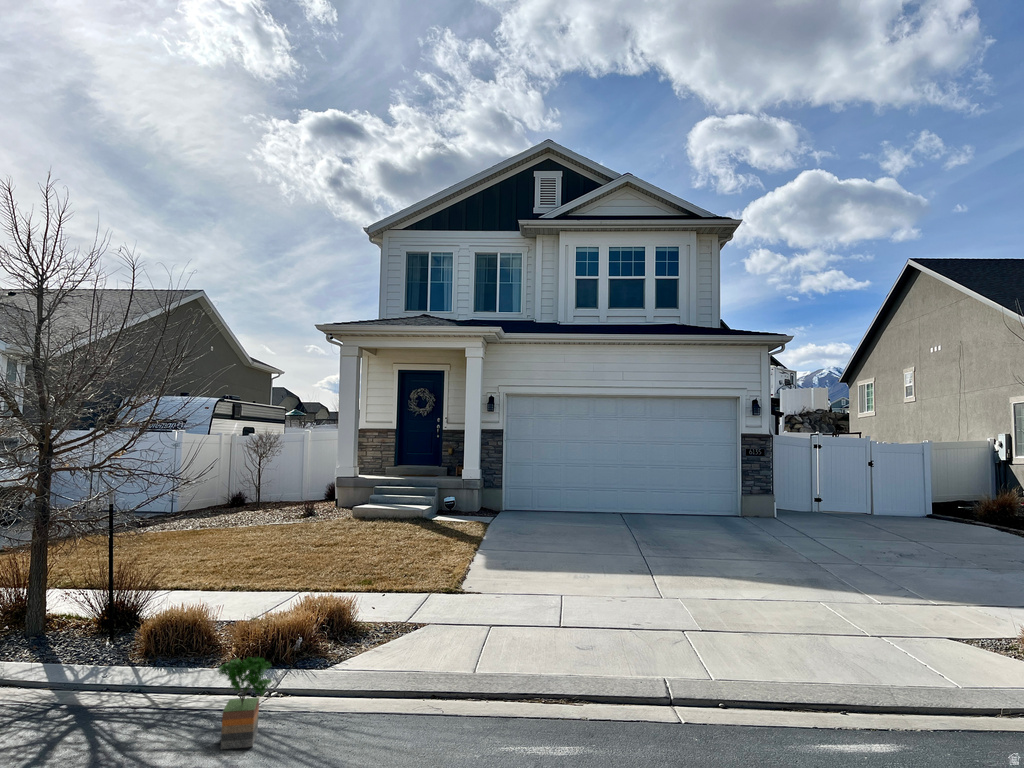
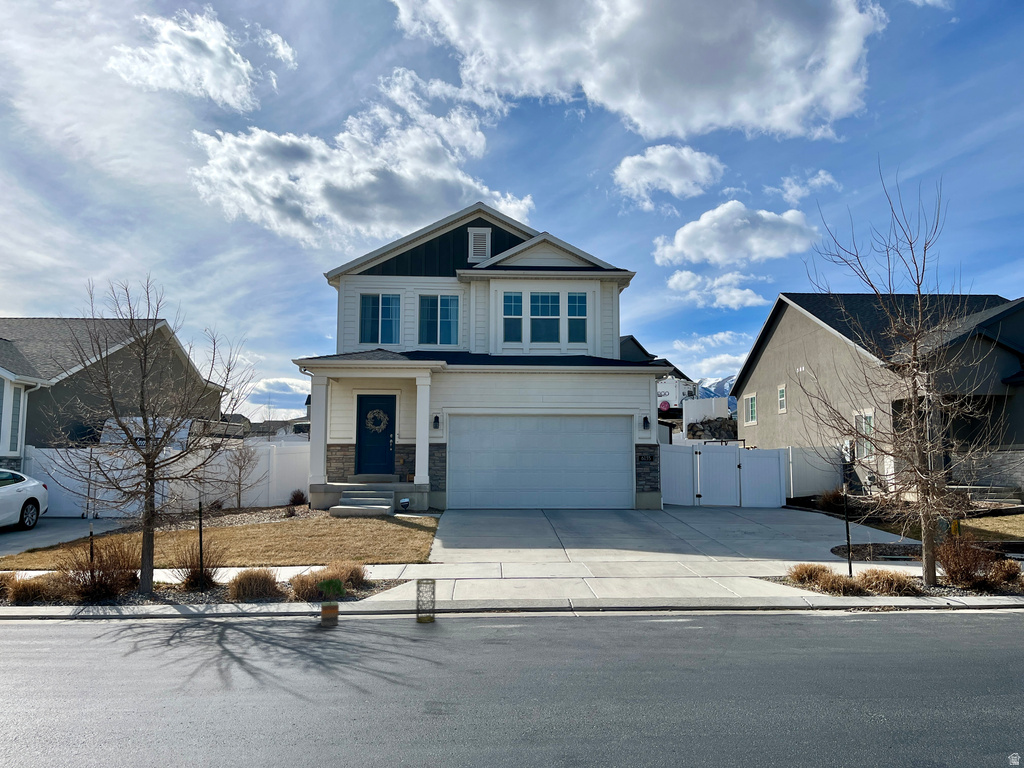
trash can: none [397,662,434,751] -> present [416,578,436,623]

